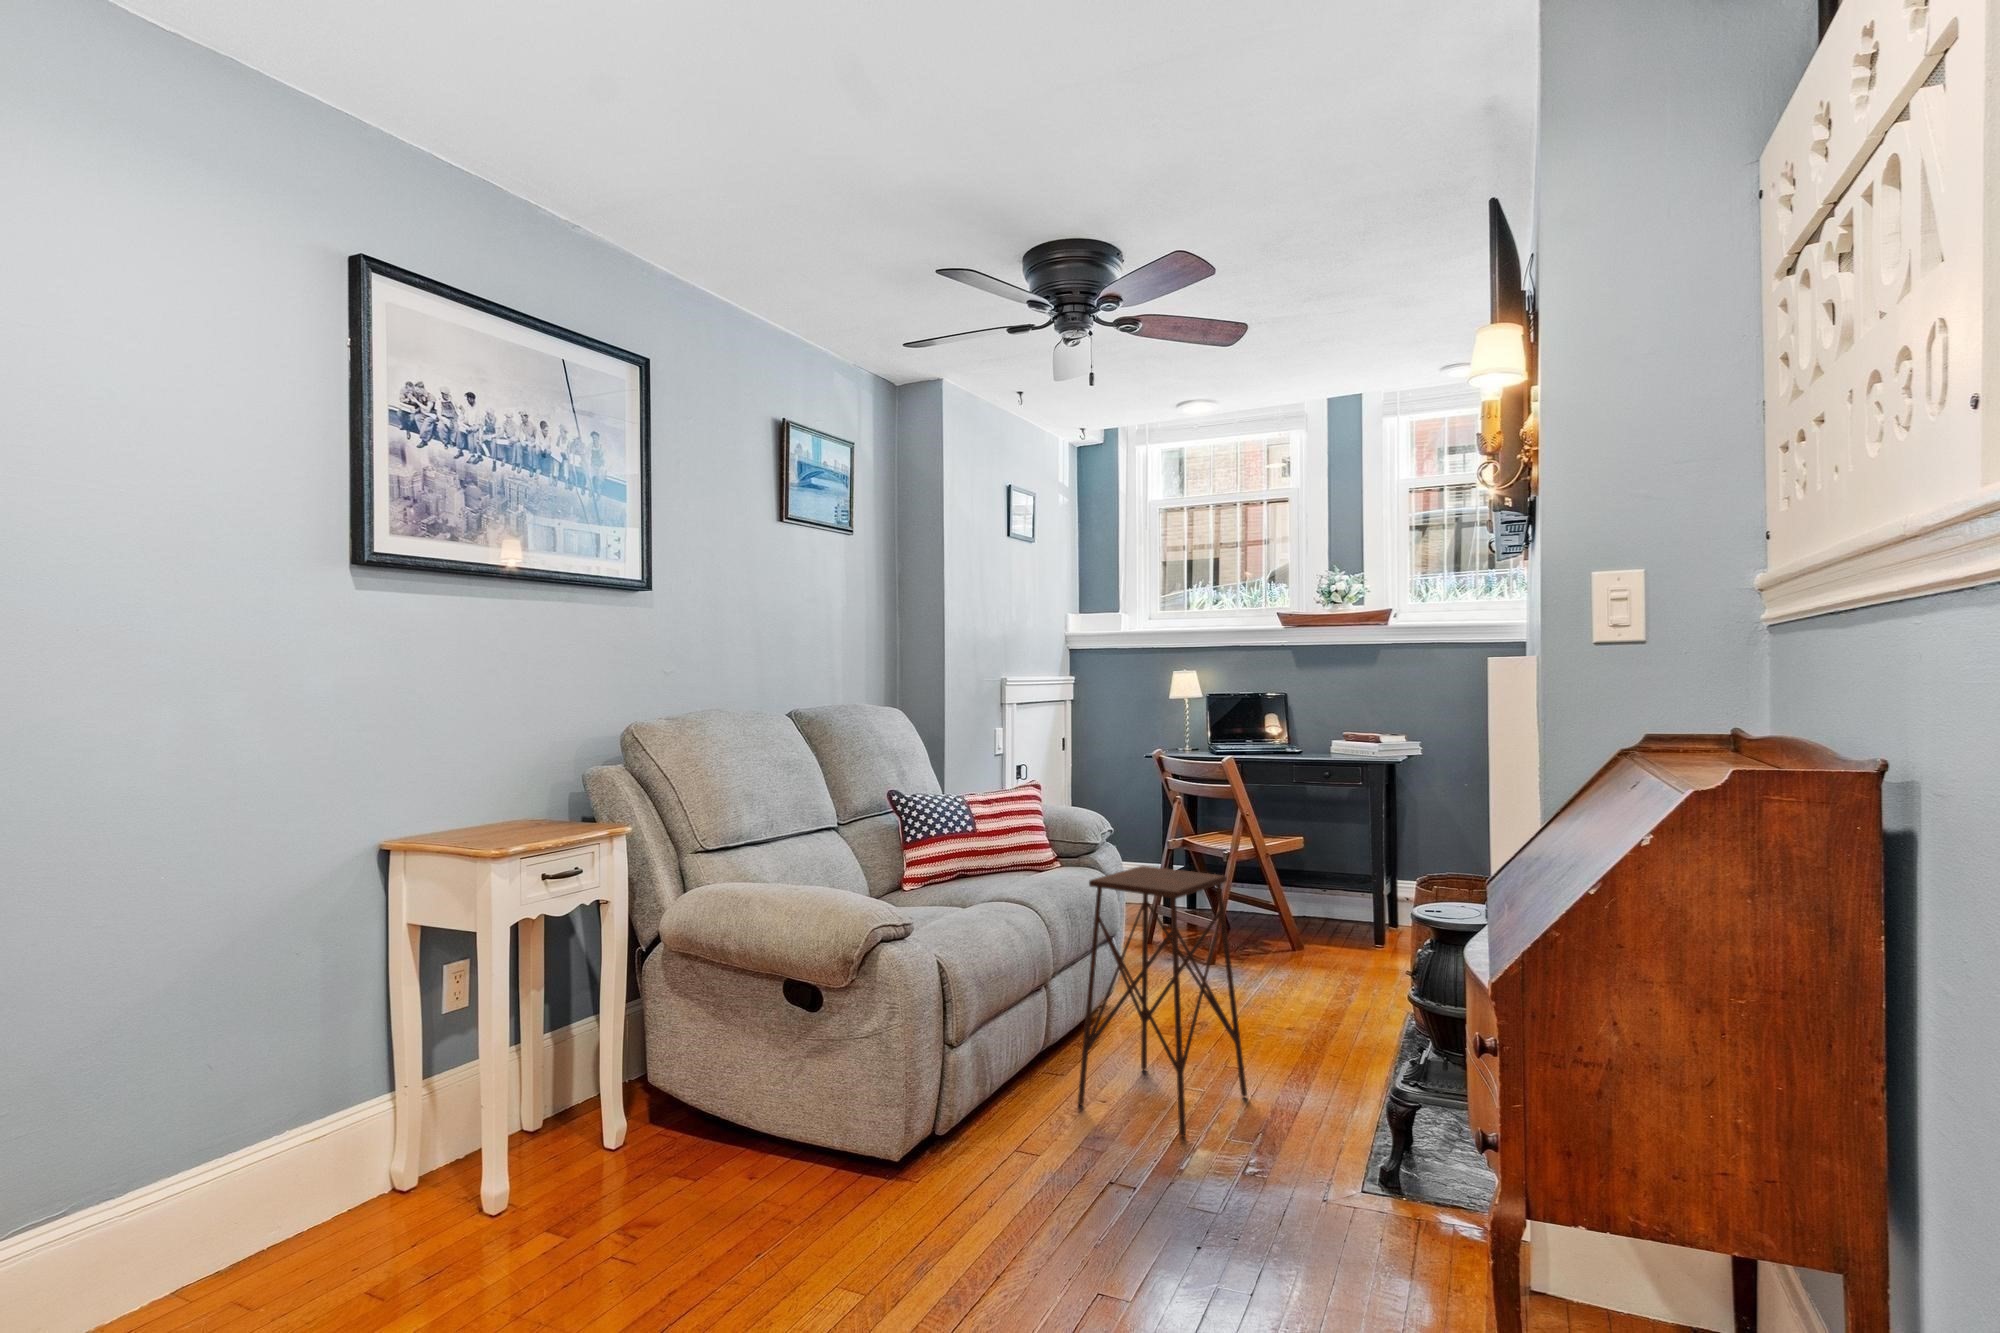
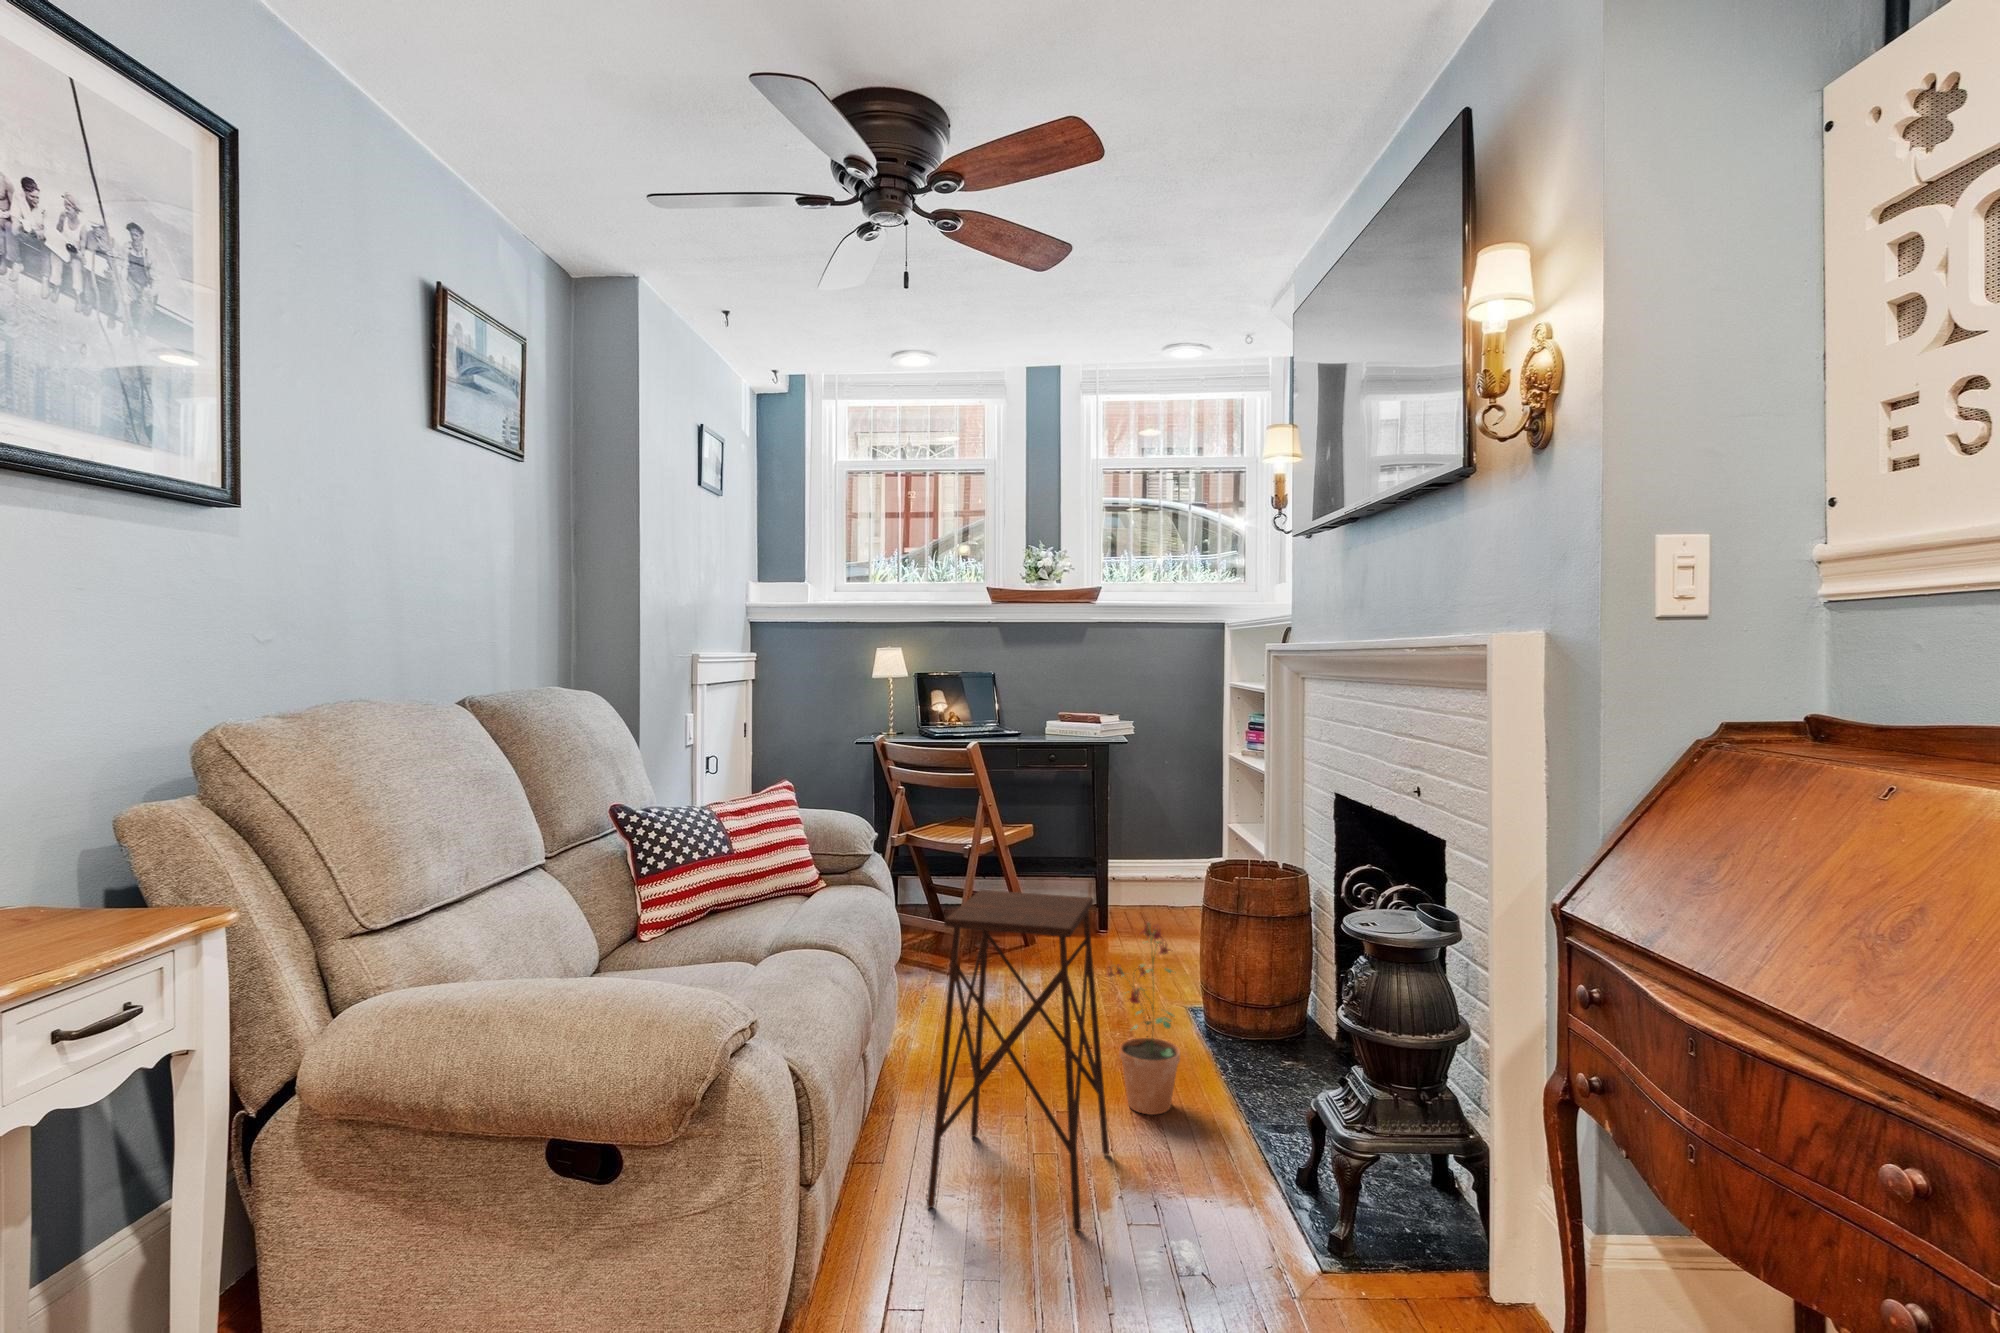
potted plant: none [1277,909,1338,1079] -> present [1108,922,1180,1115]

